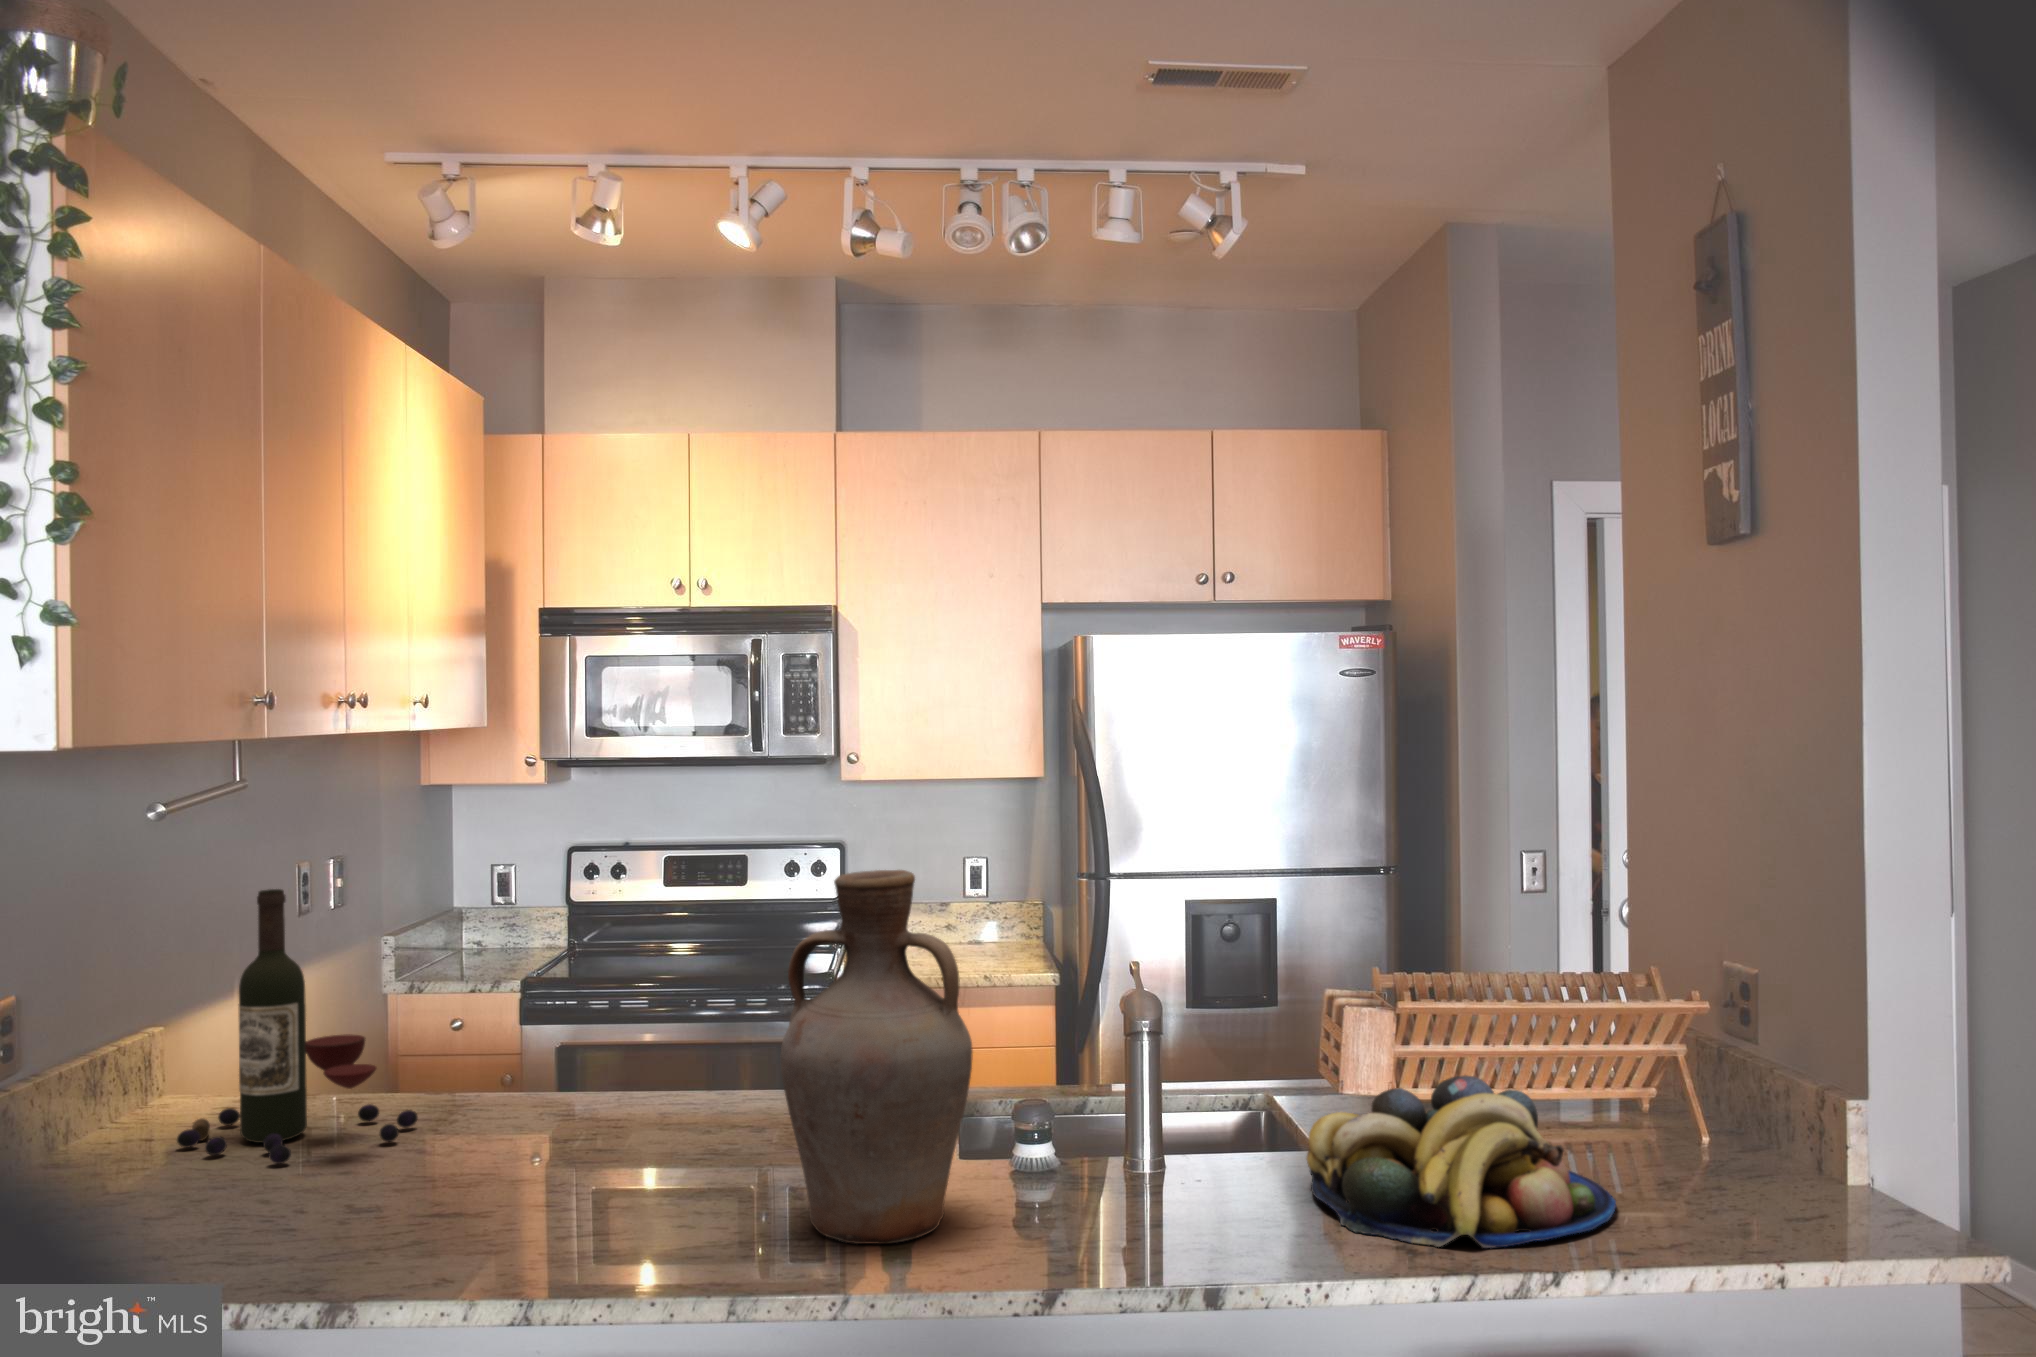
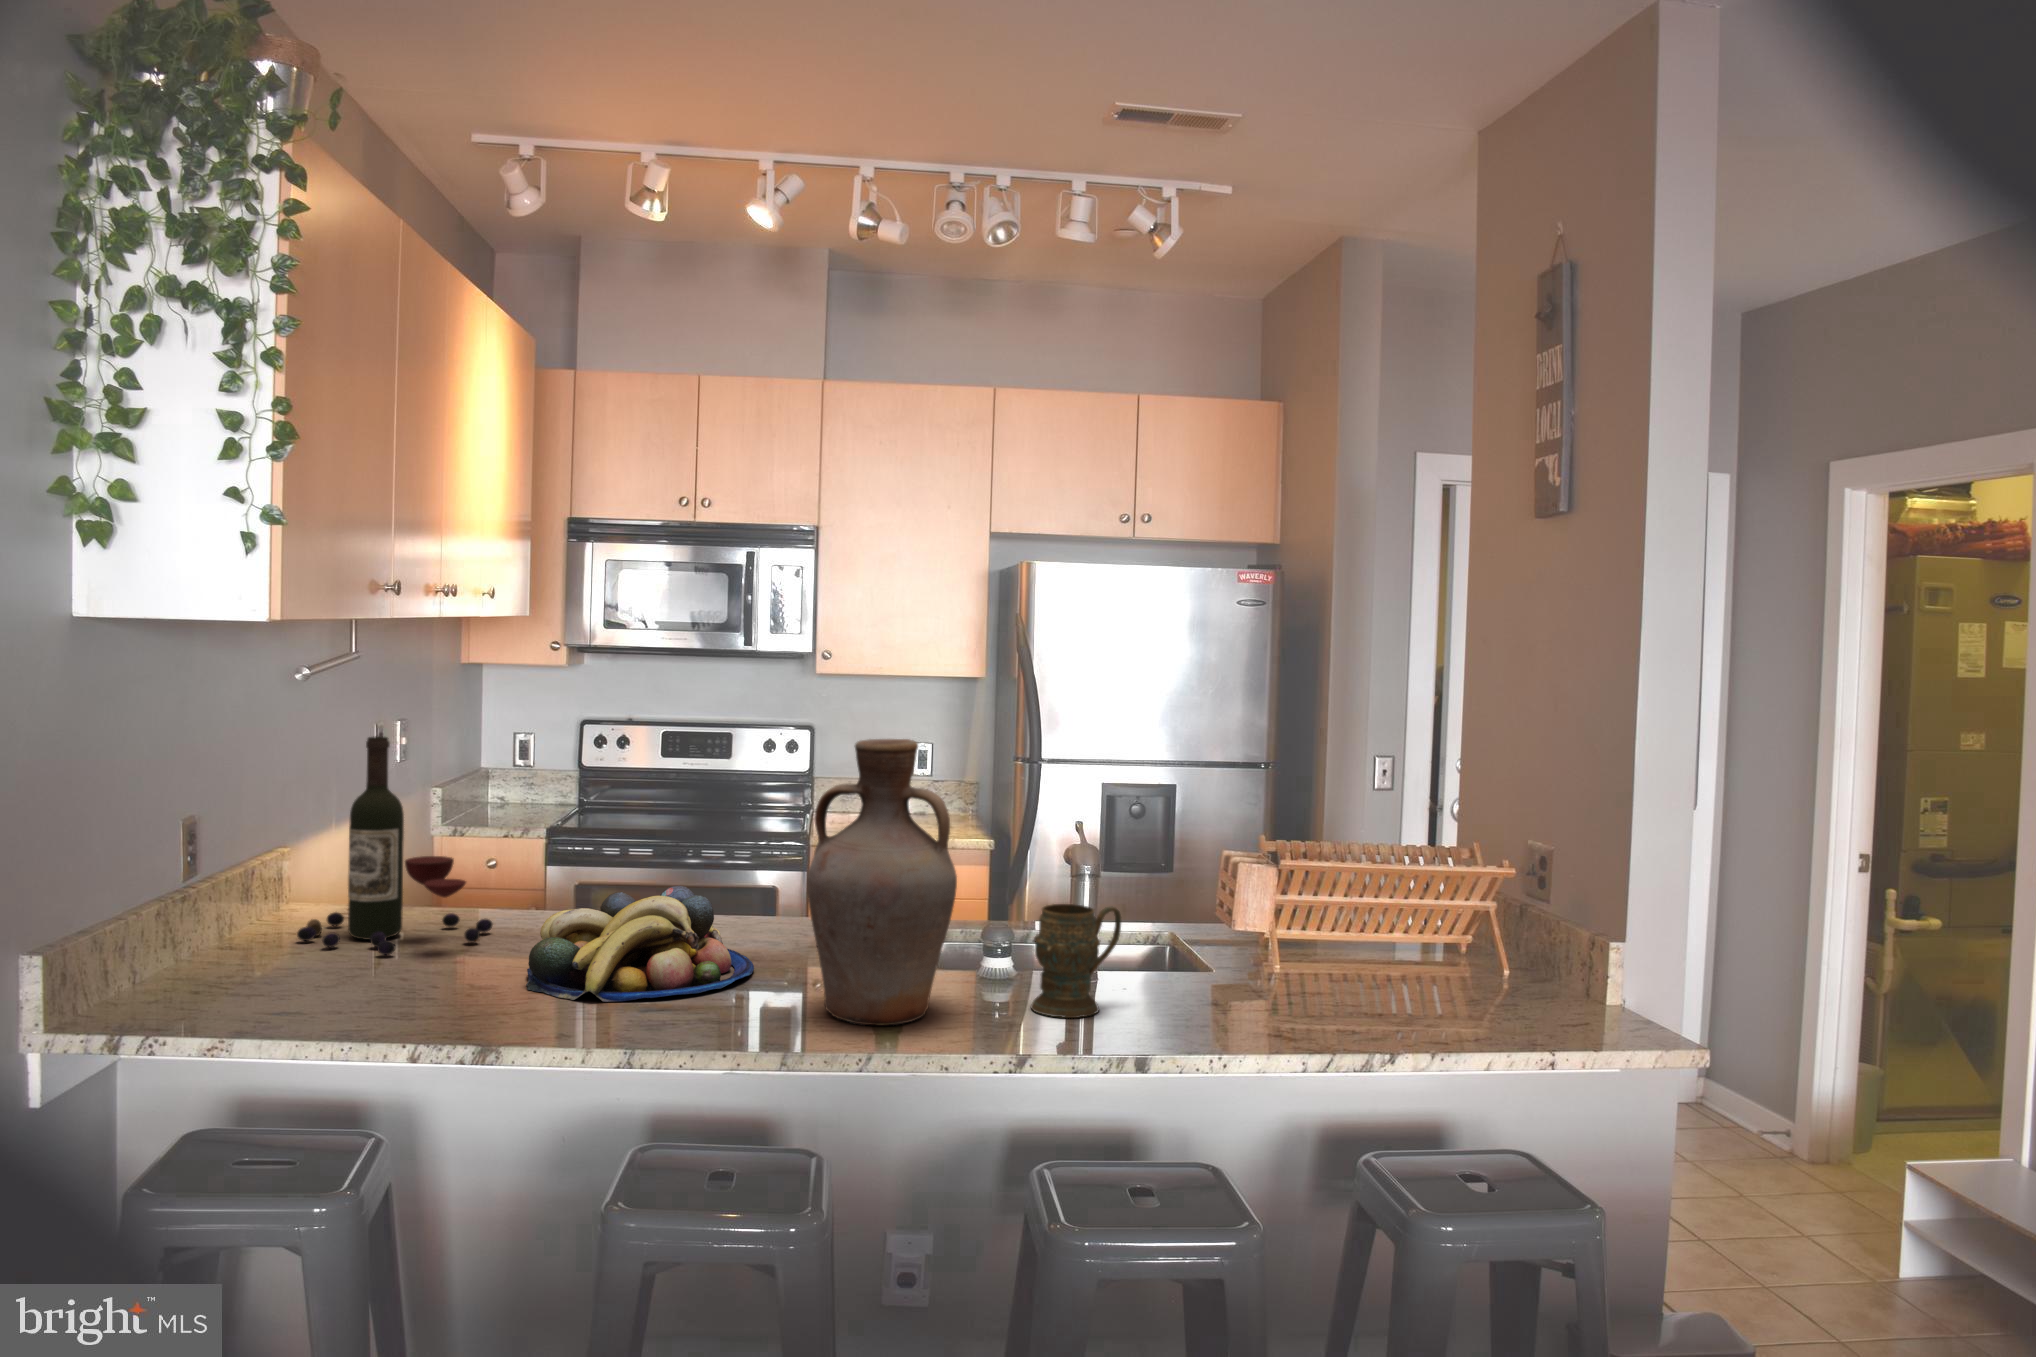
mug: none [1077,1073,1191,1225] -> present [1031,904,1121,1018]
fruit bowl: present [1306,1075,1616,1248] -> present [526,886,754,1002]

